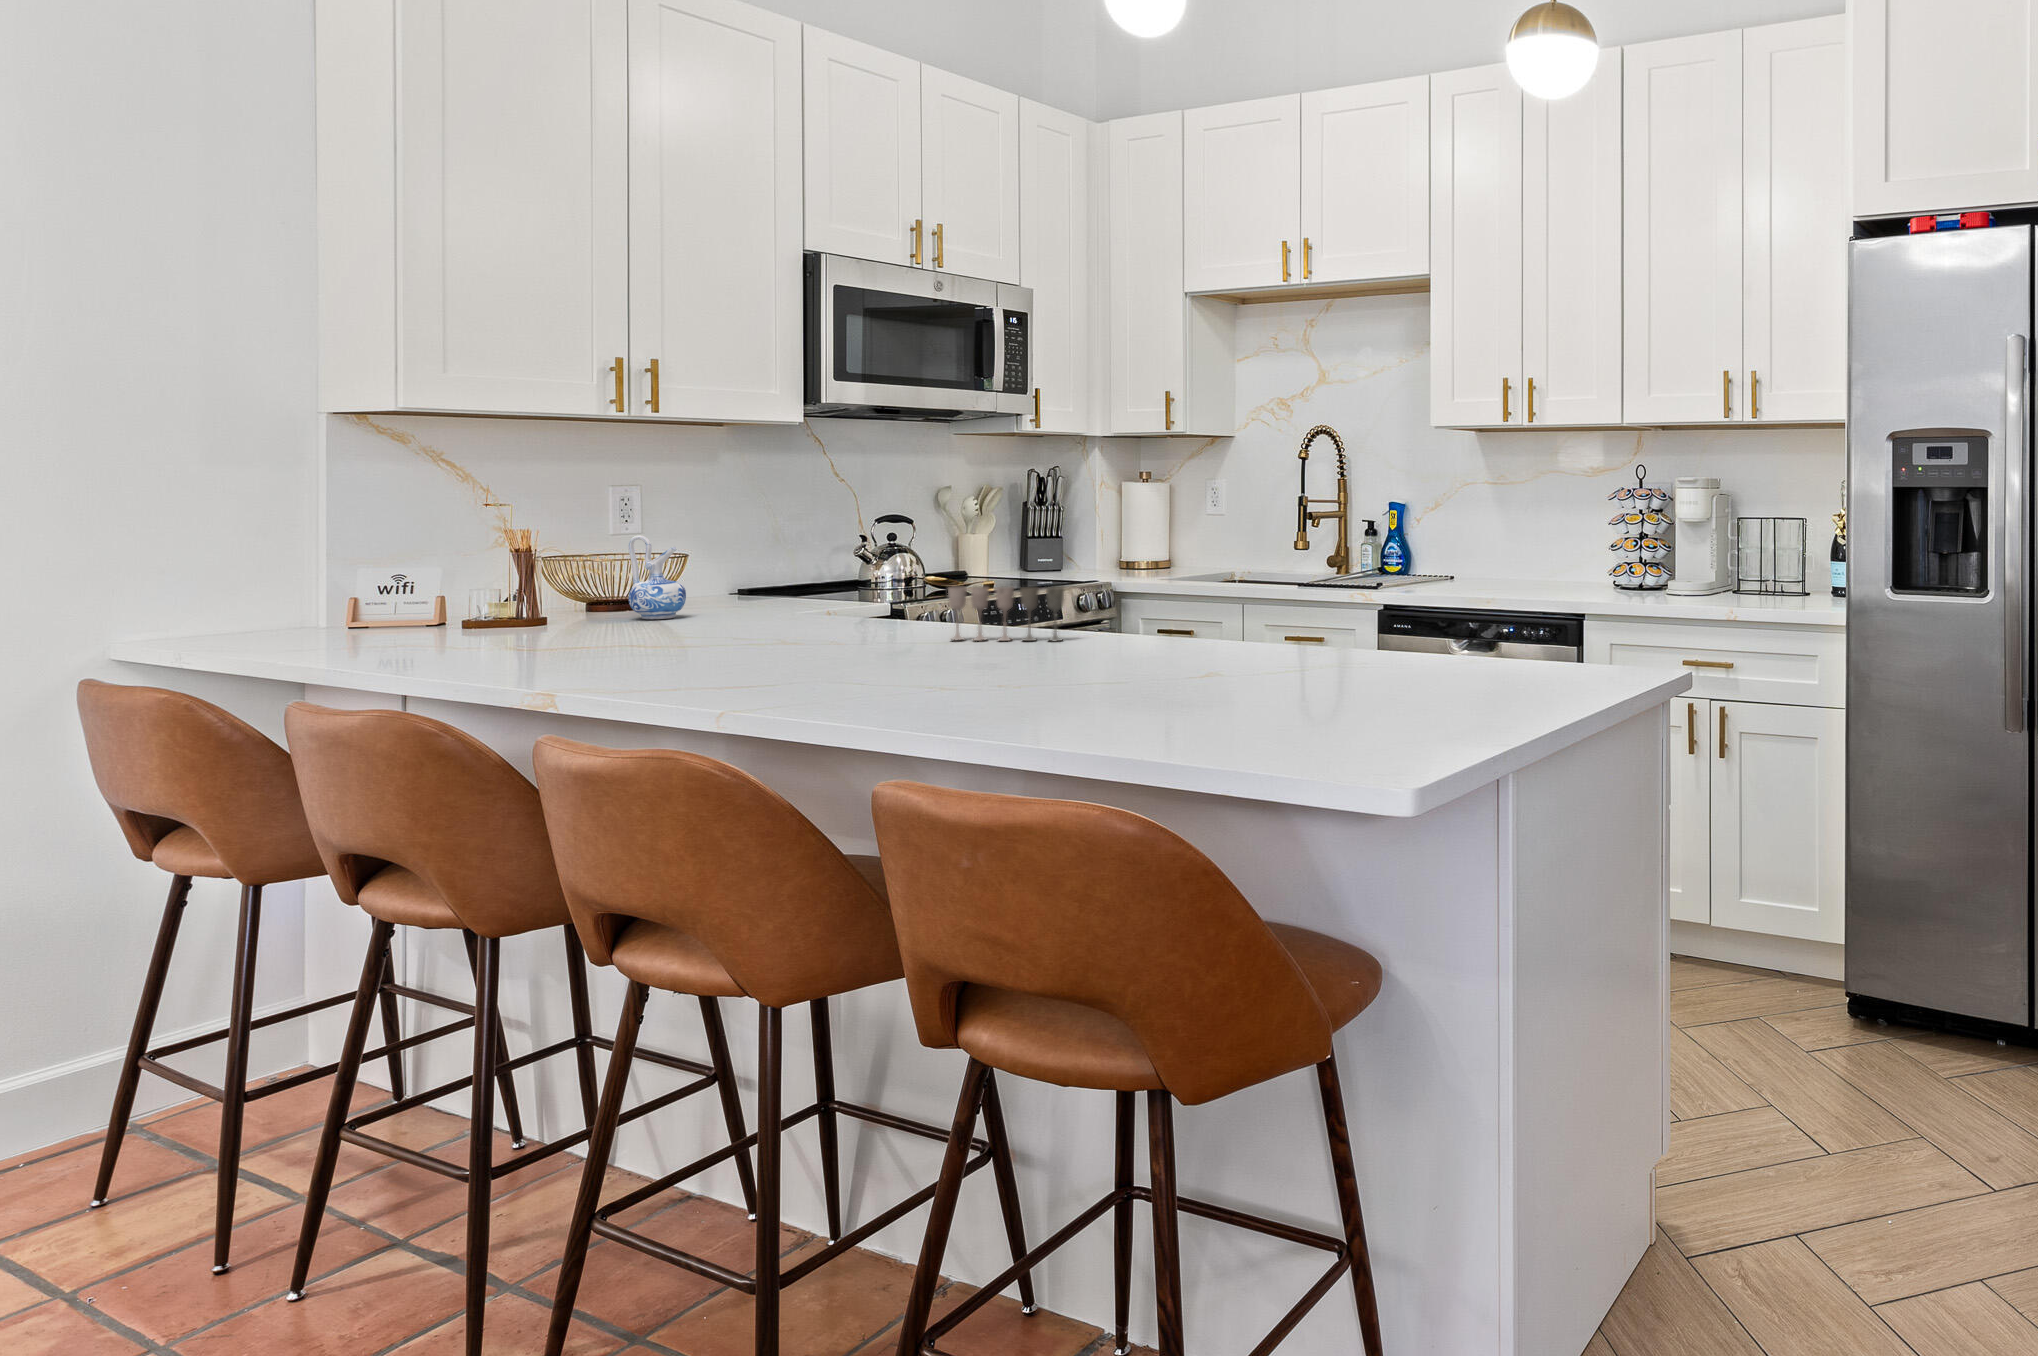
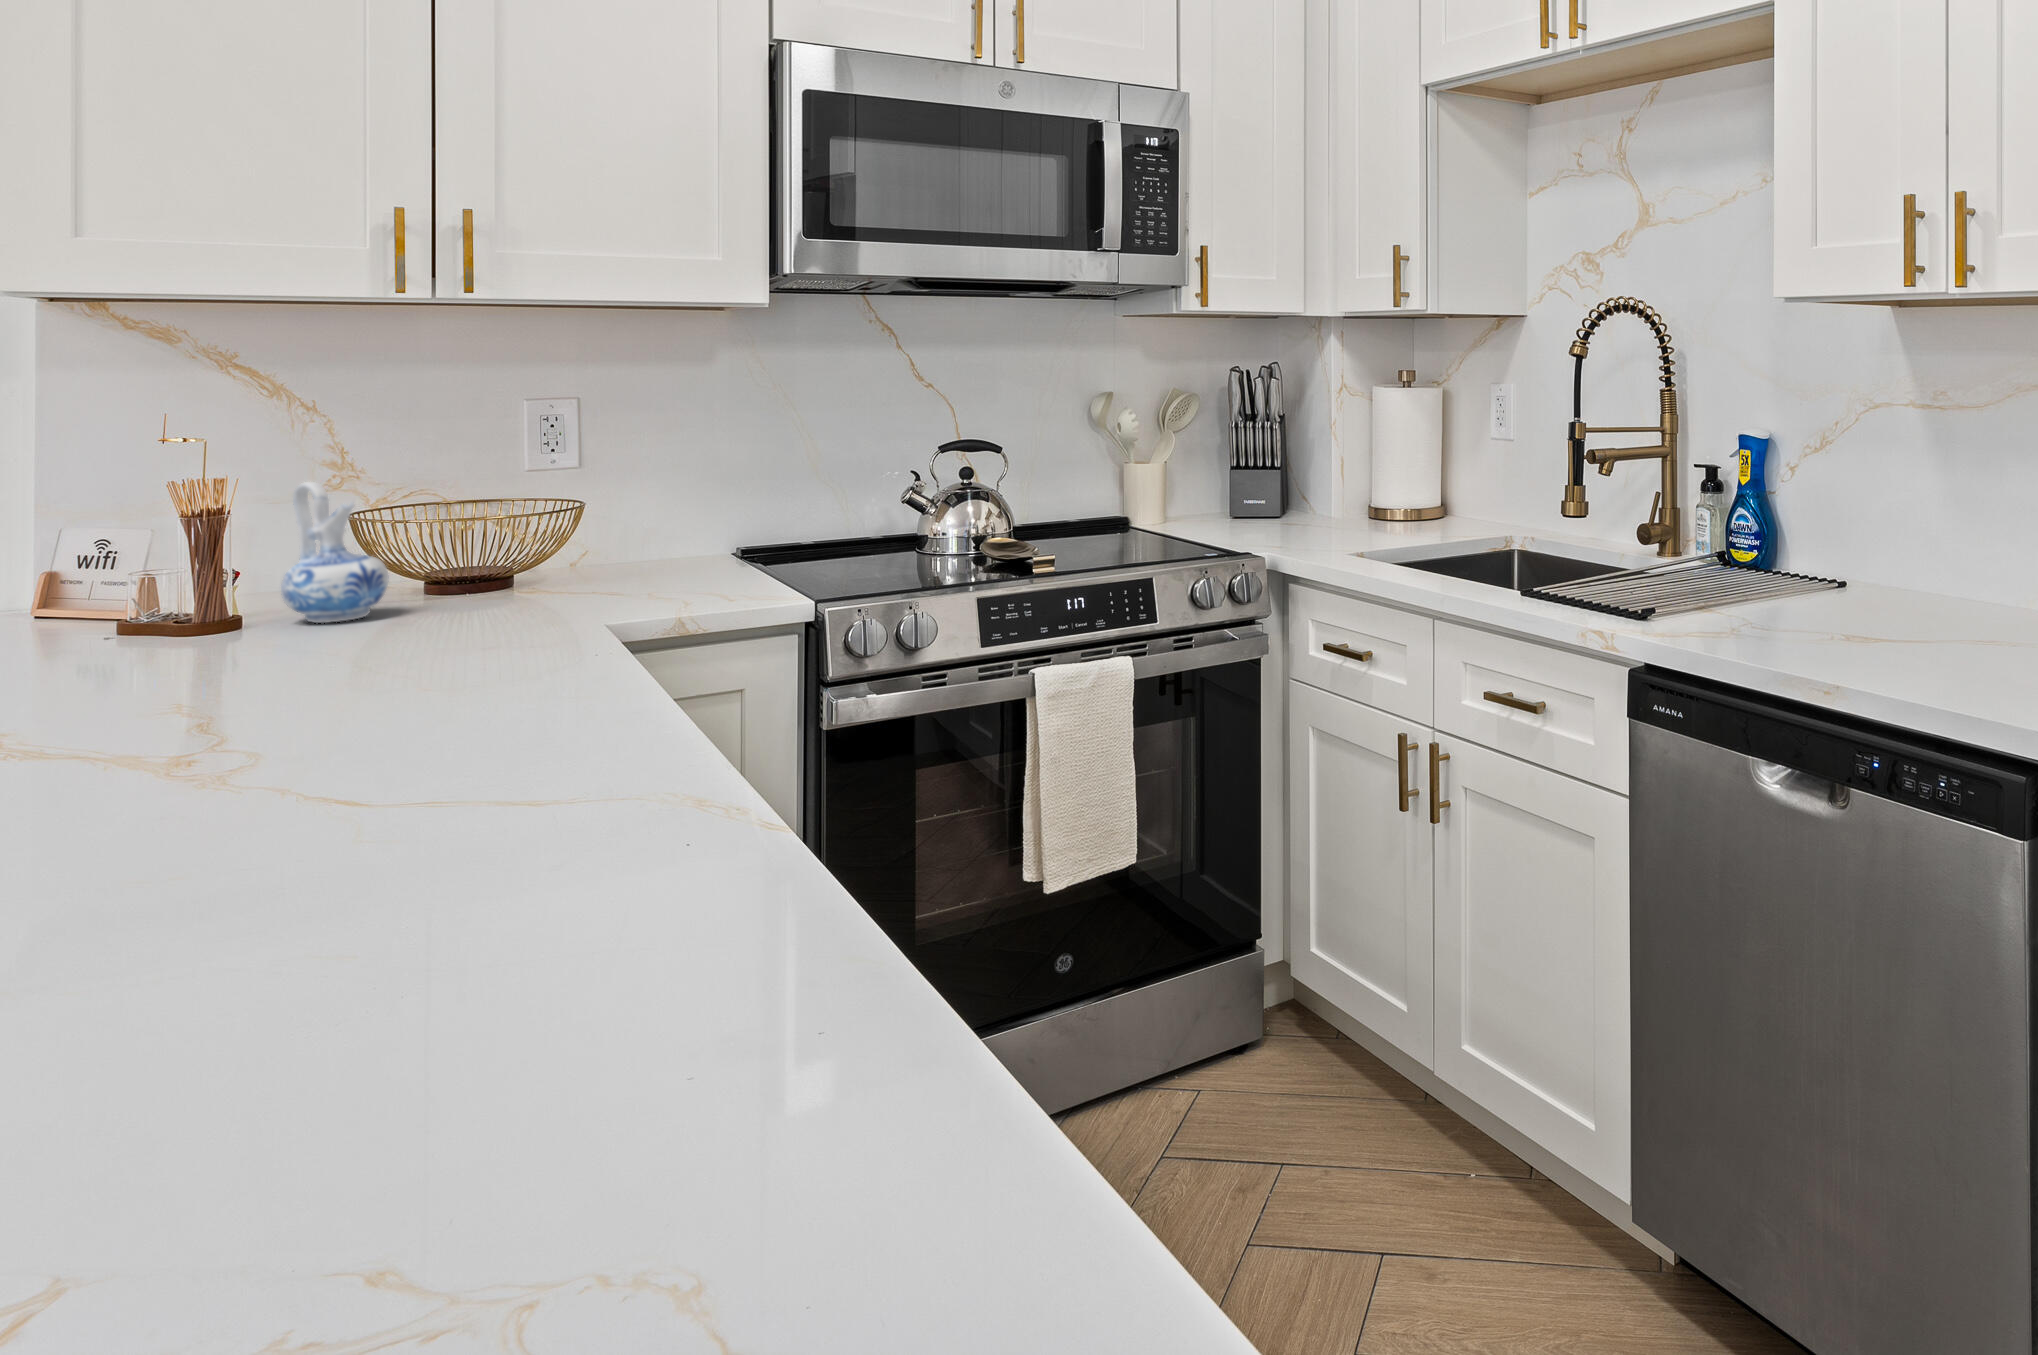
wine glass: present [948,586,1064,641] -> none [186,679,359,864]

